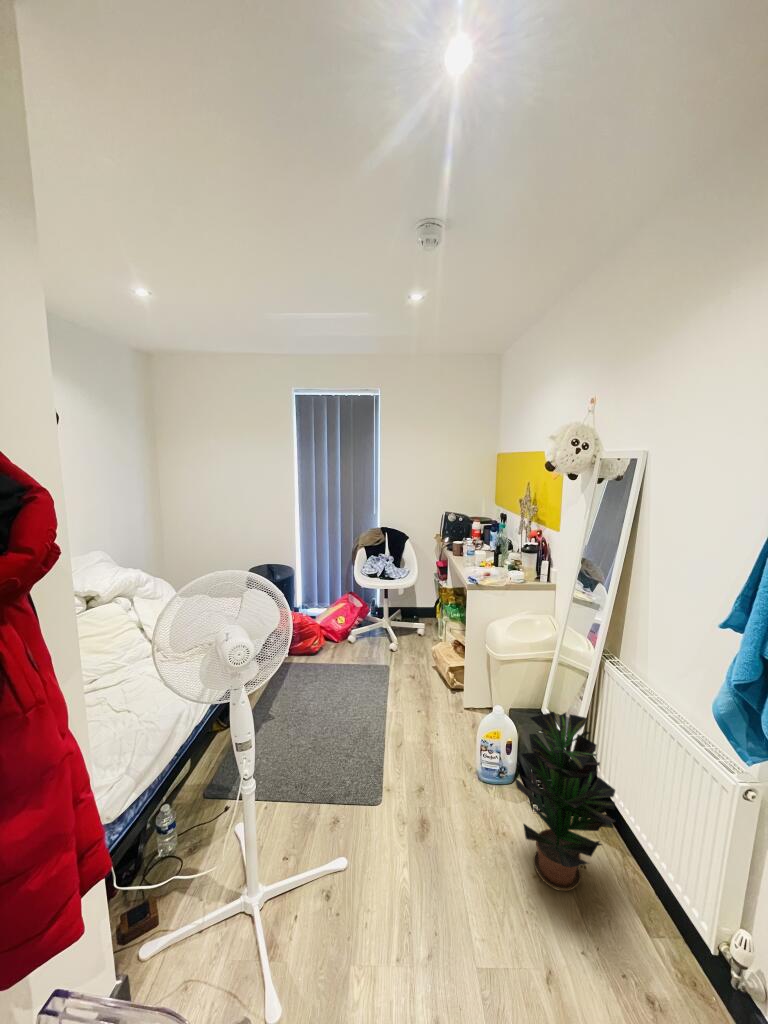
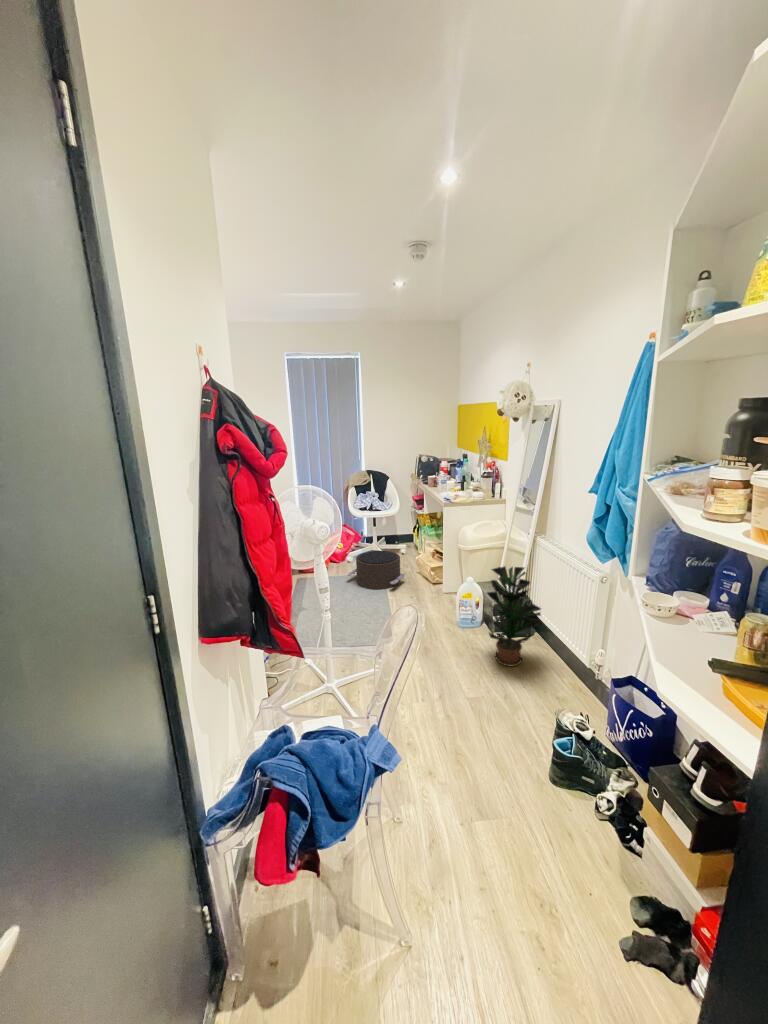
pouf: none [339,634,416,692] -> present [347,551,405,589]

